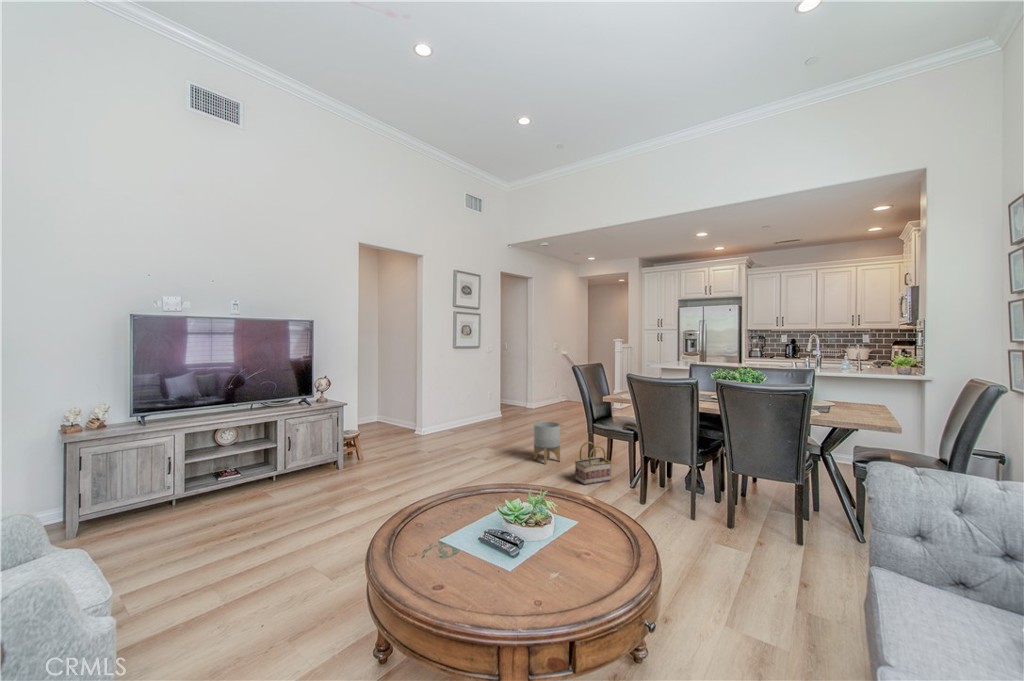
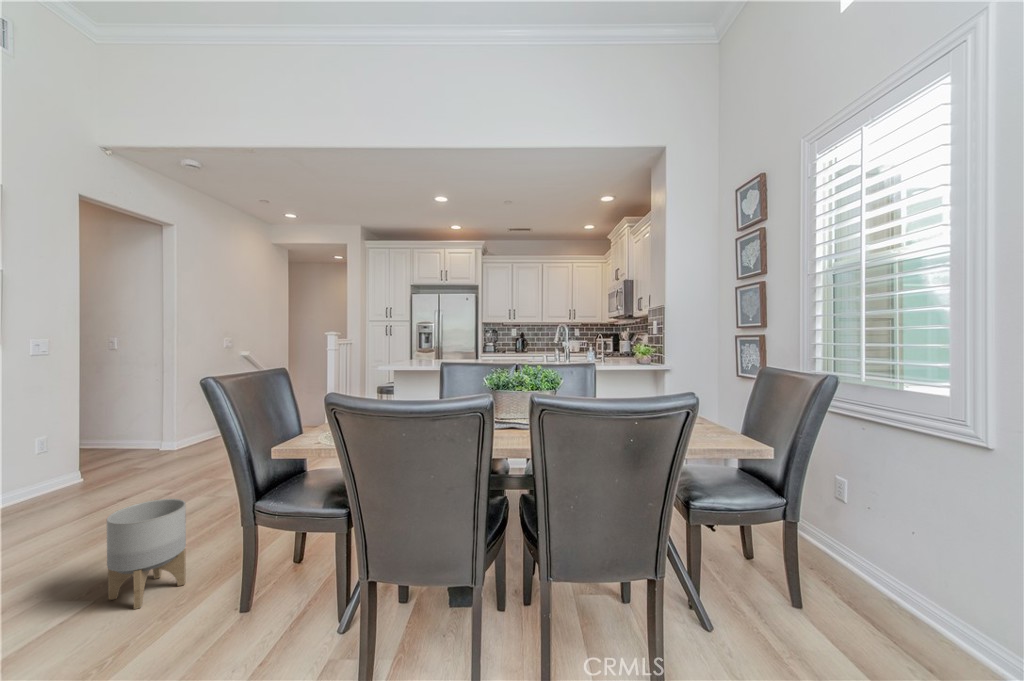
basket: present [575,442,611,485] -> none [206,540,300,654]

